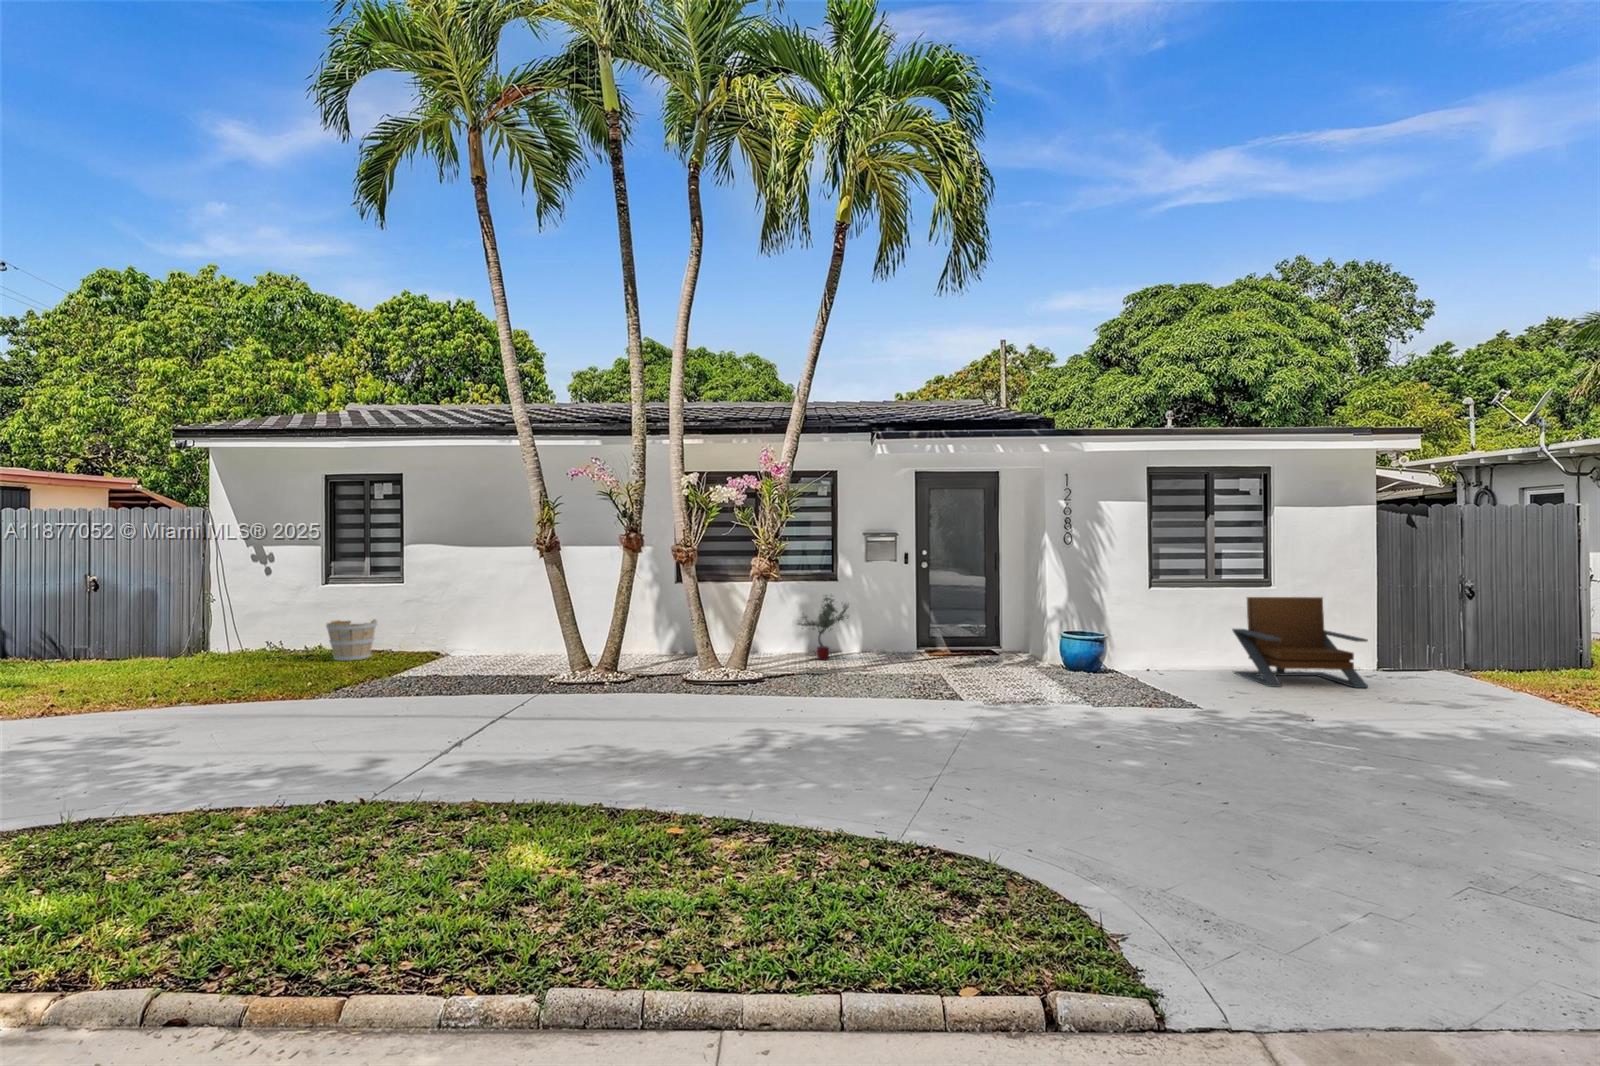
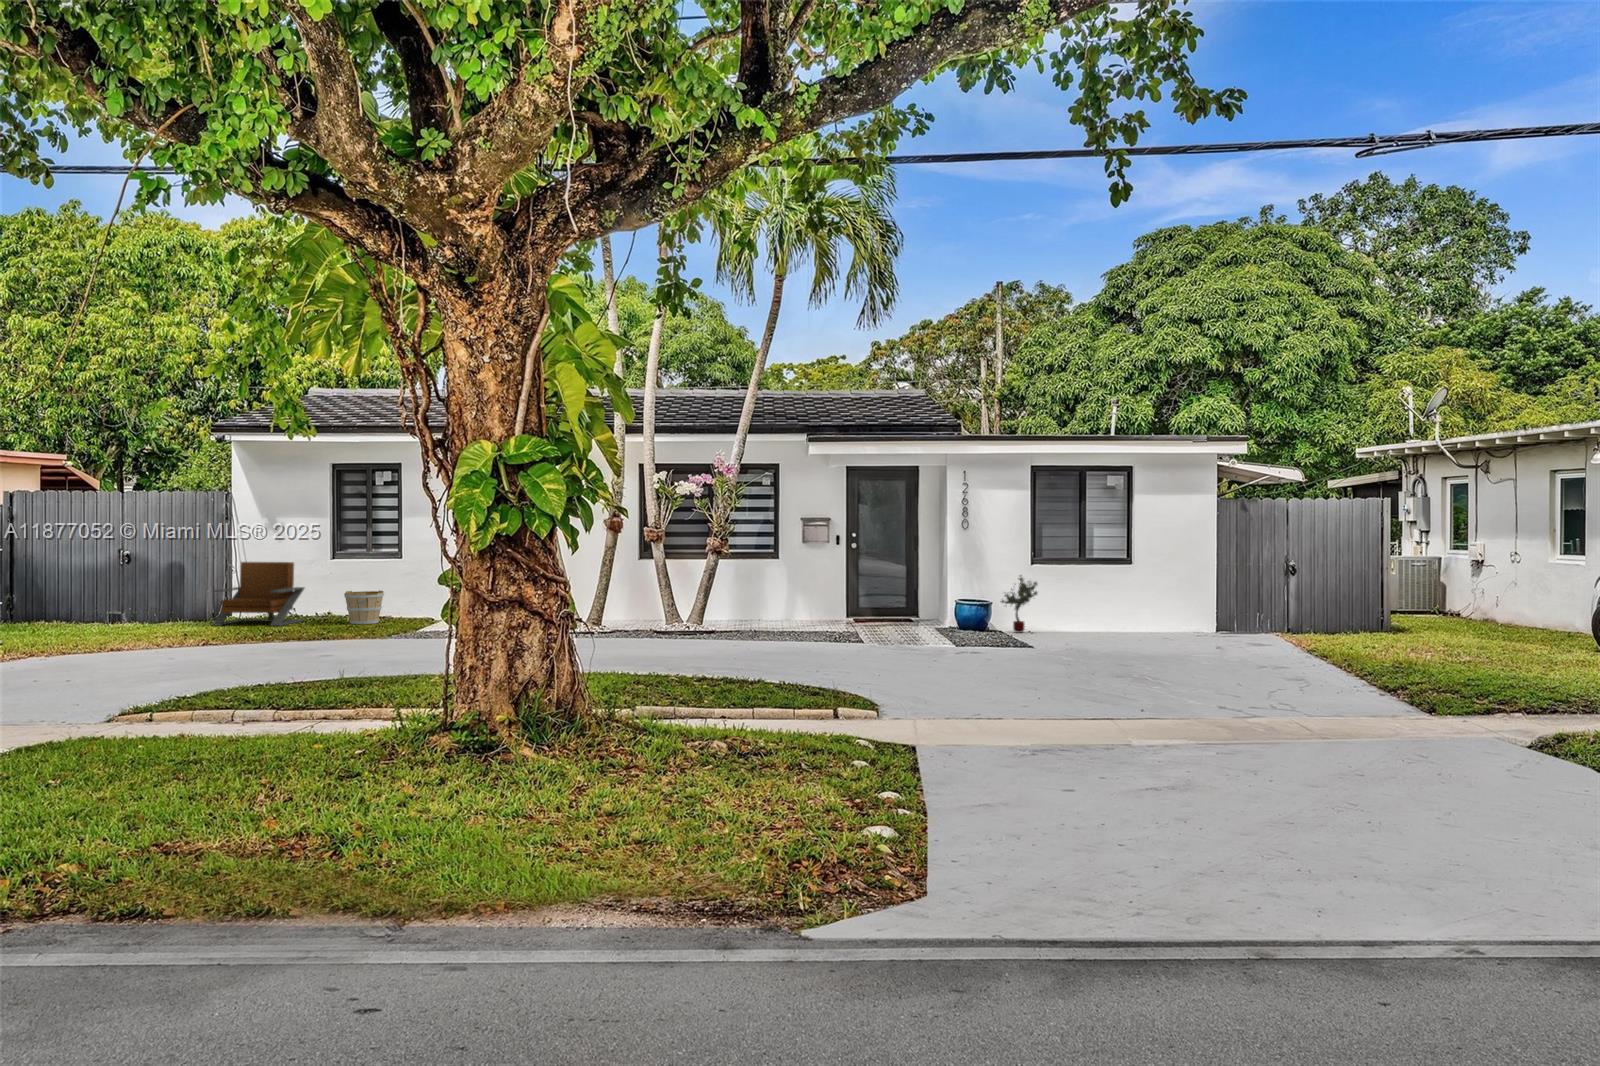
potted tree: present [798,596,848,660] -> present [1001,575,1037,633]
lounge chair: present [1233,597,1368,688] -> present [212,562,304,626]

